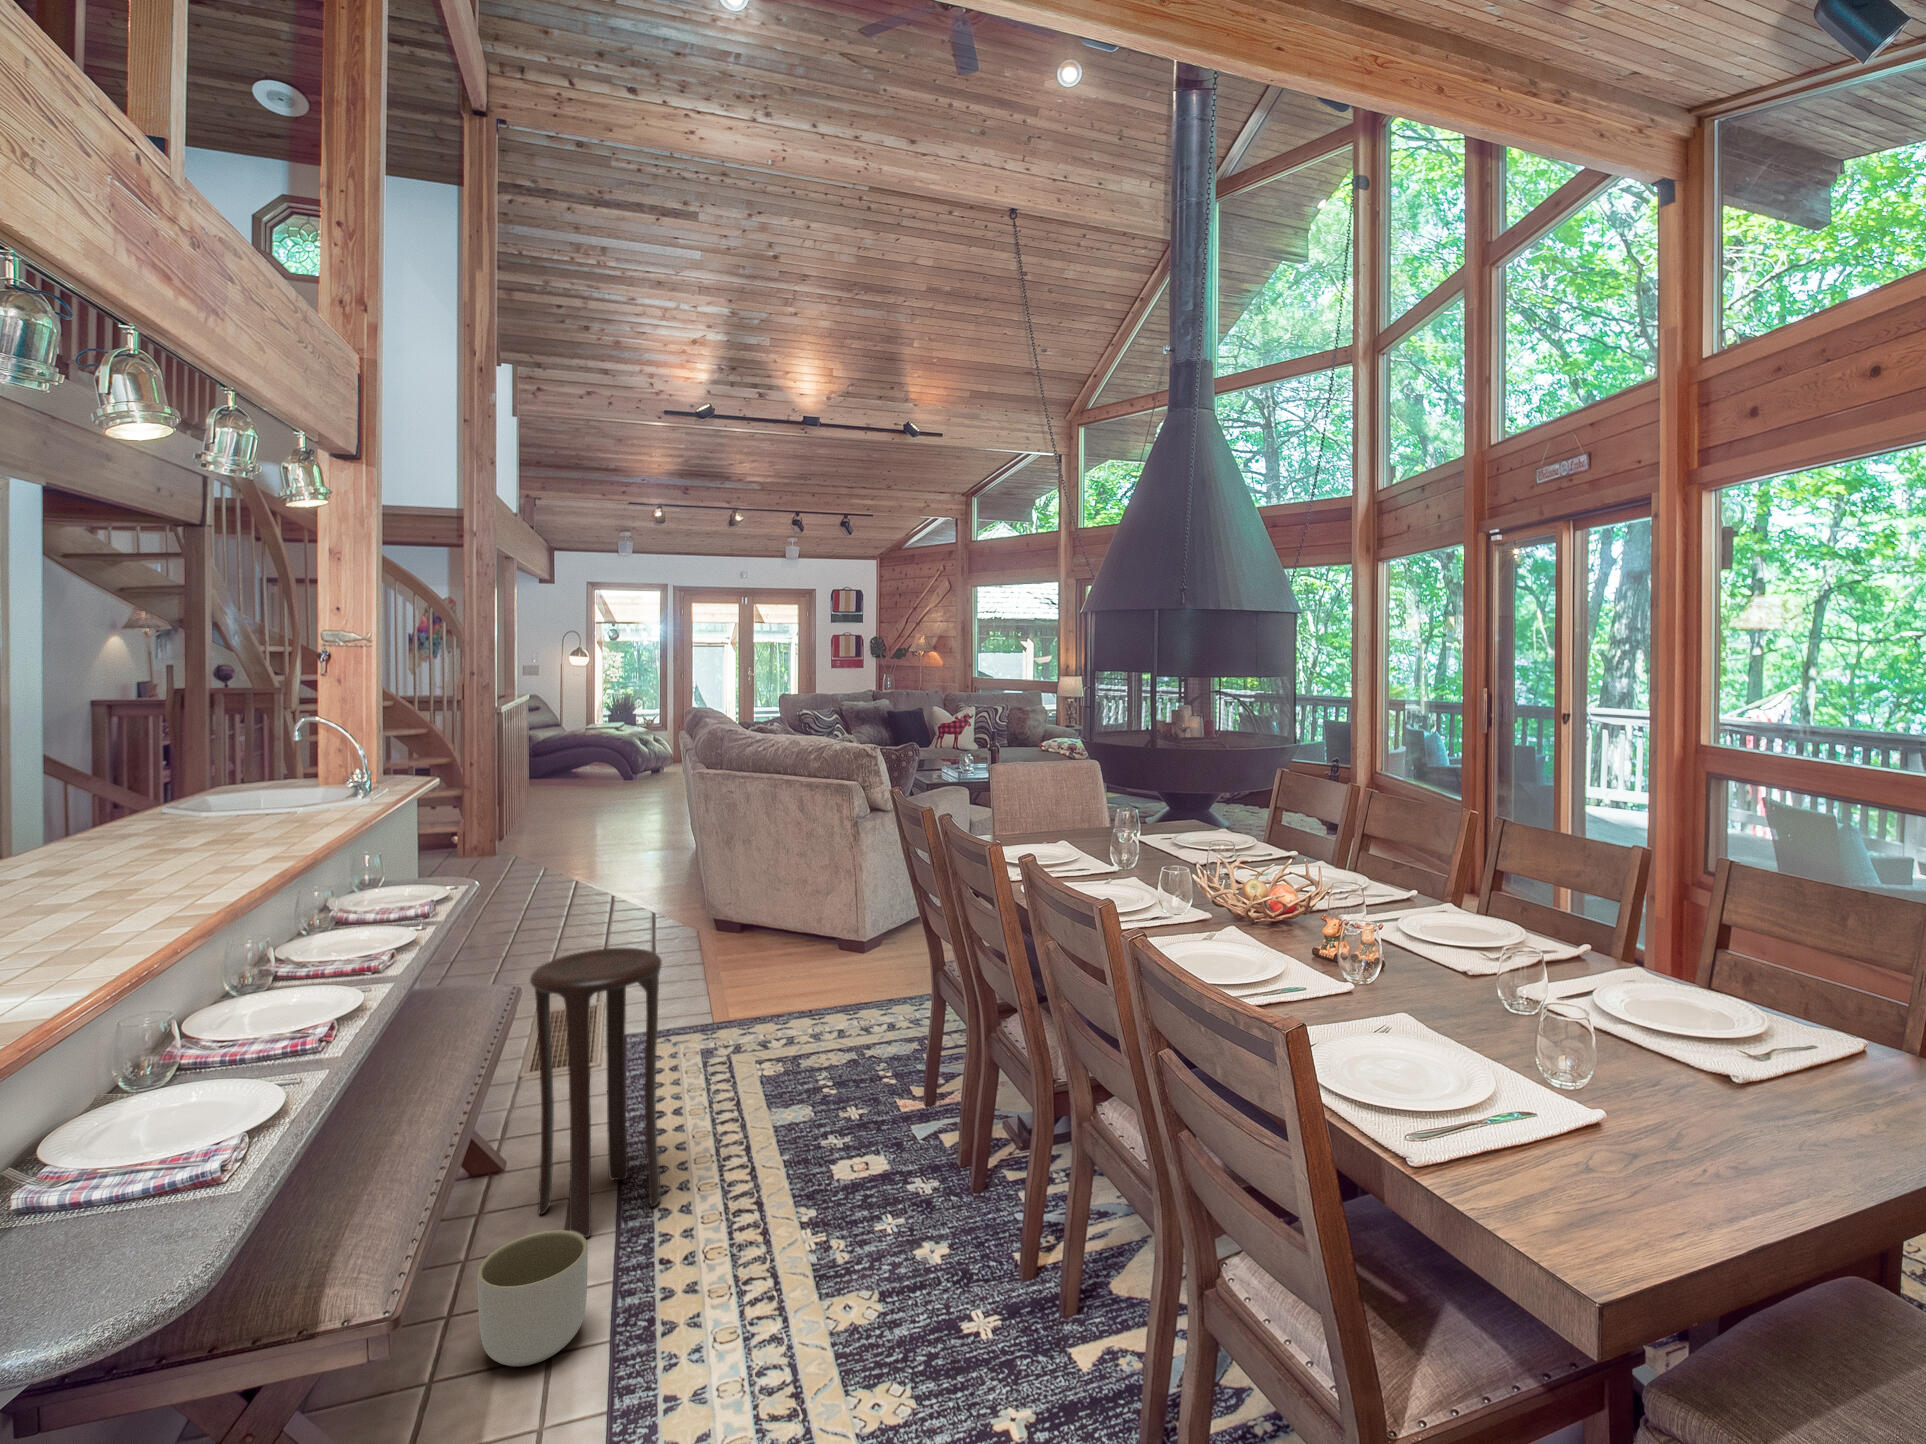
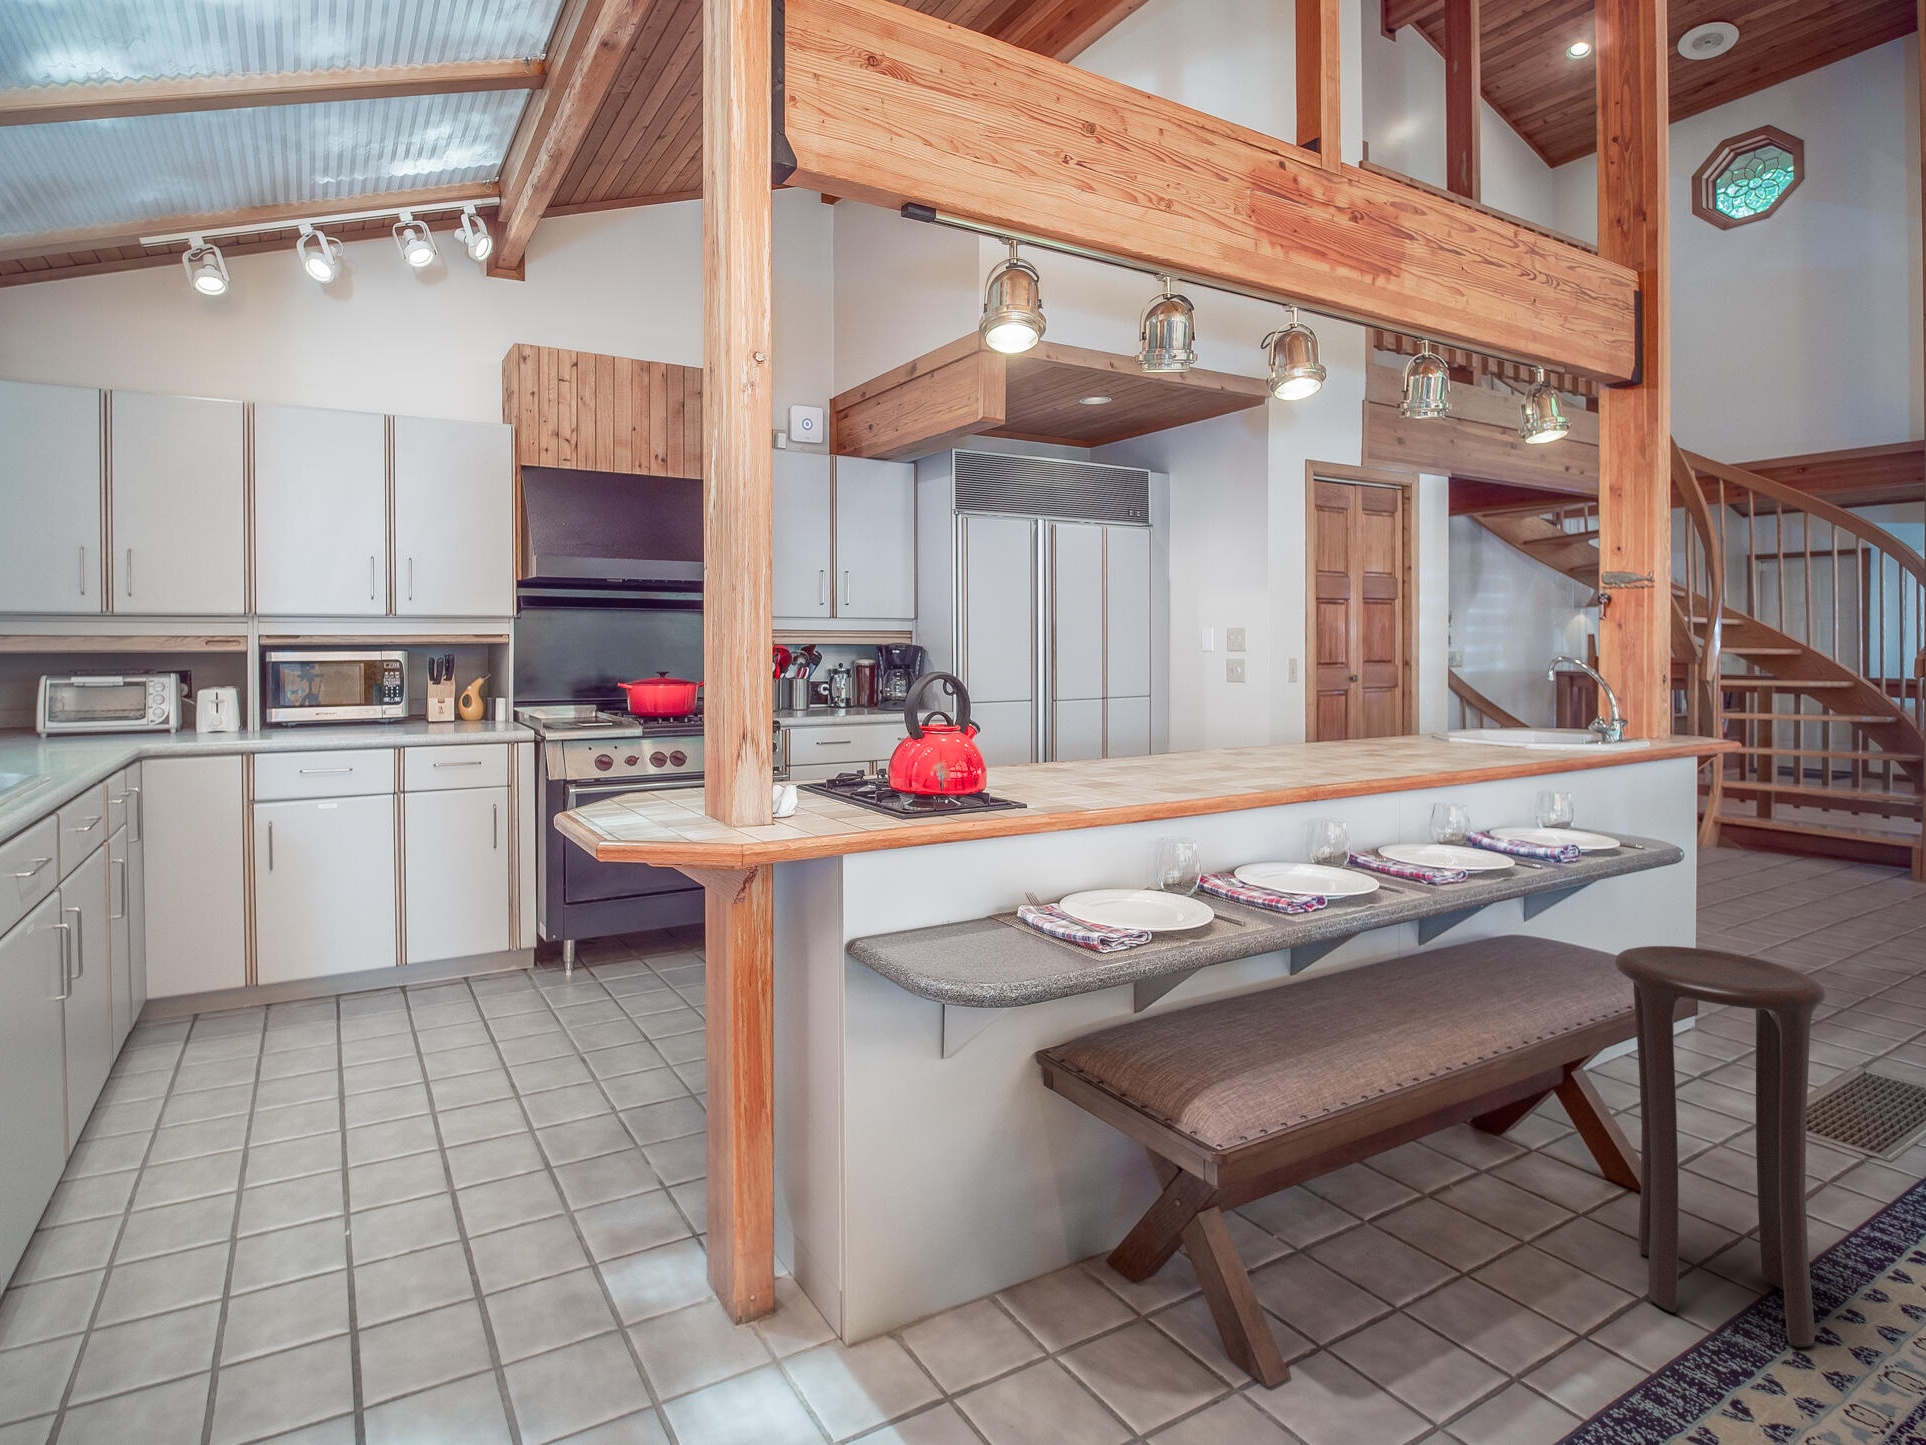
planter: present [477,1230,588,1367] -> none [1442,1221,1579,1384]

